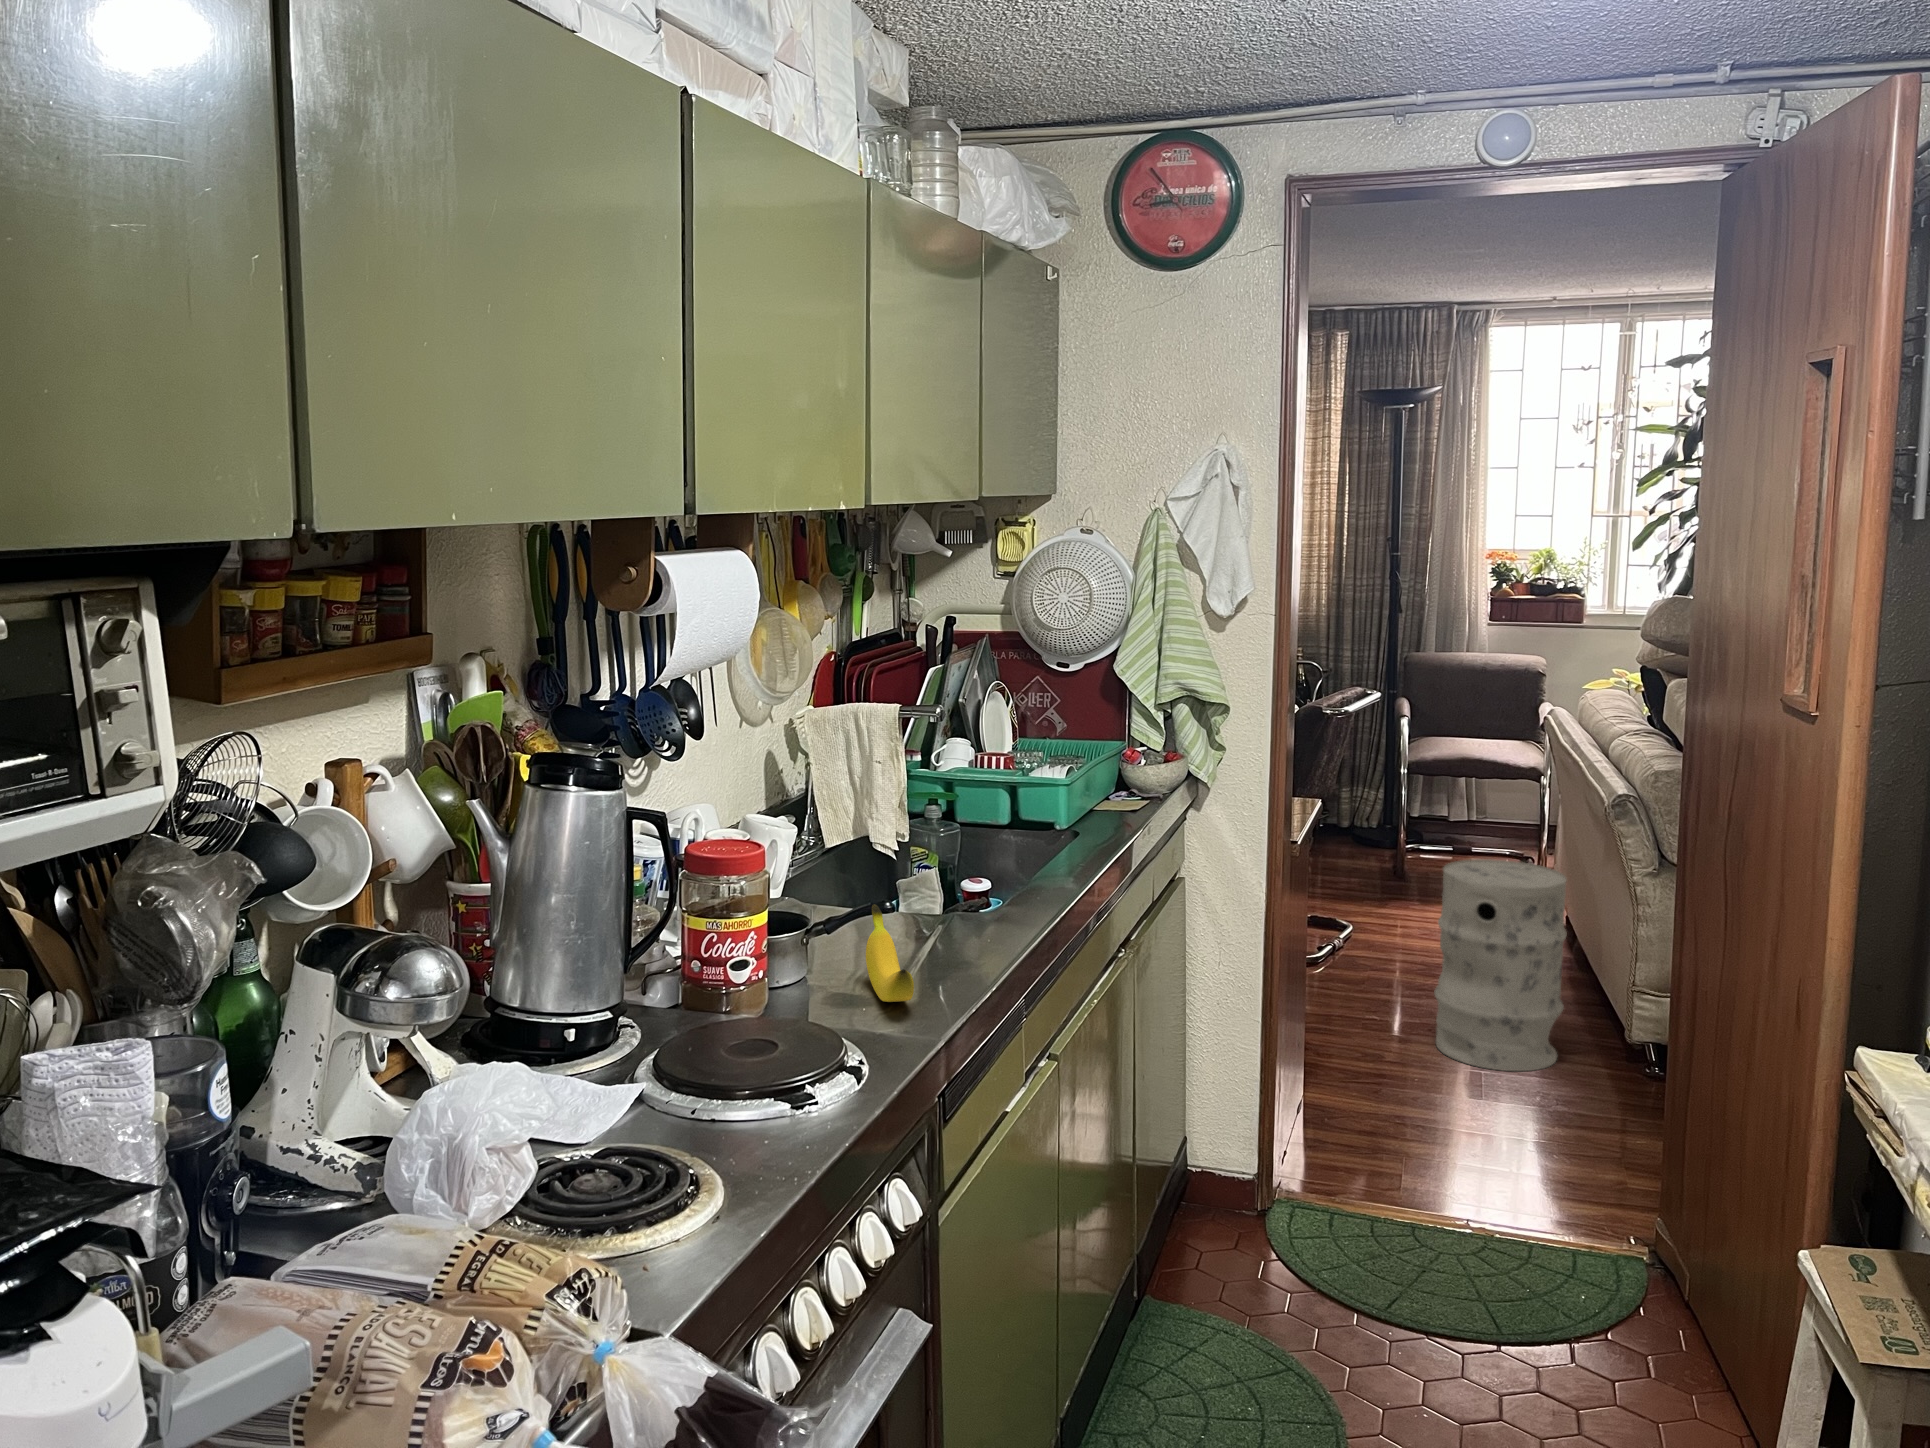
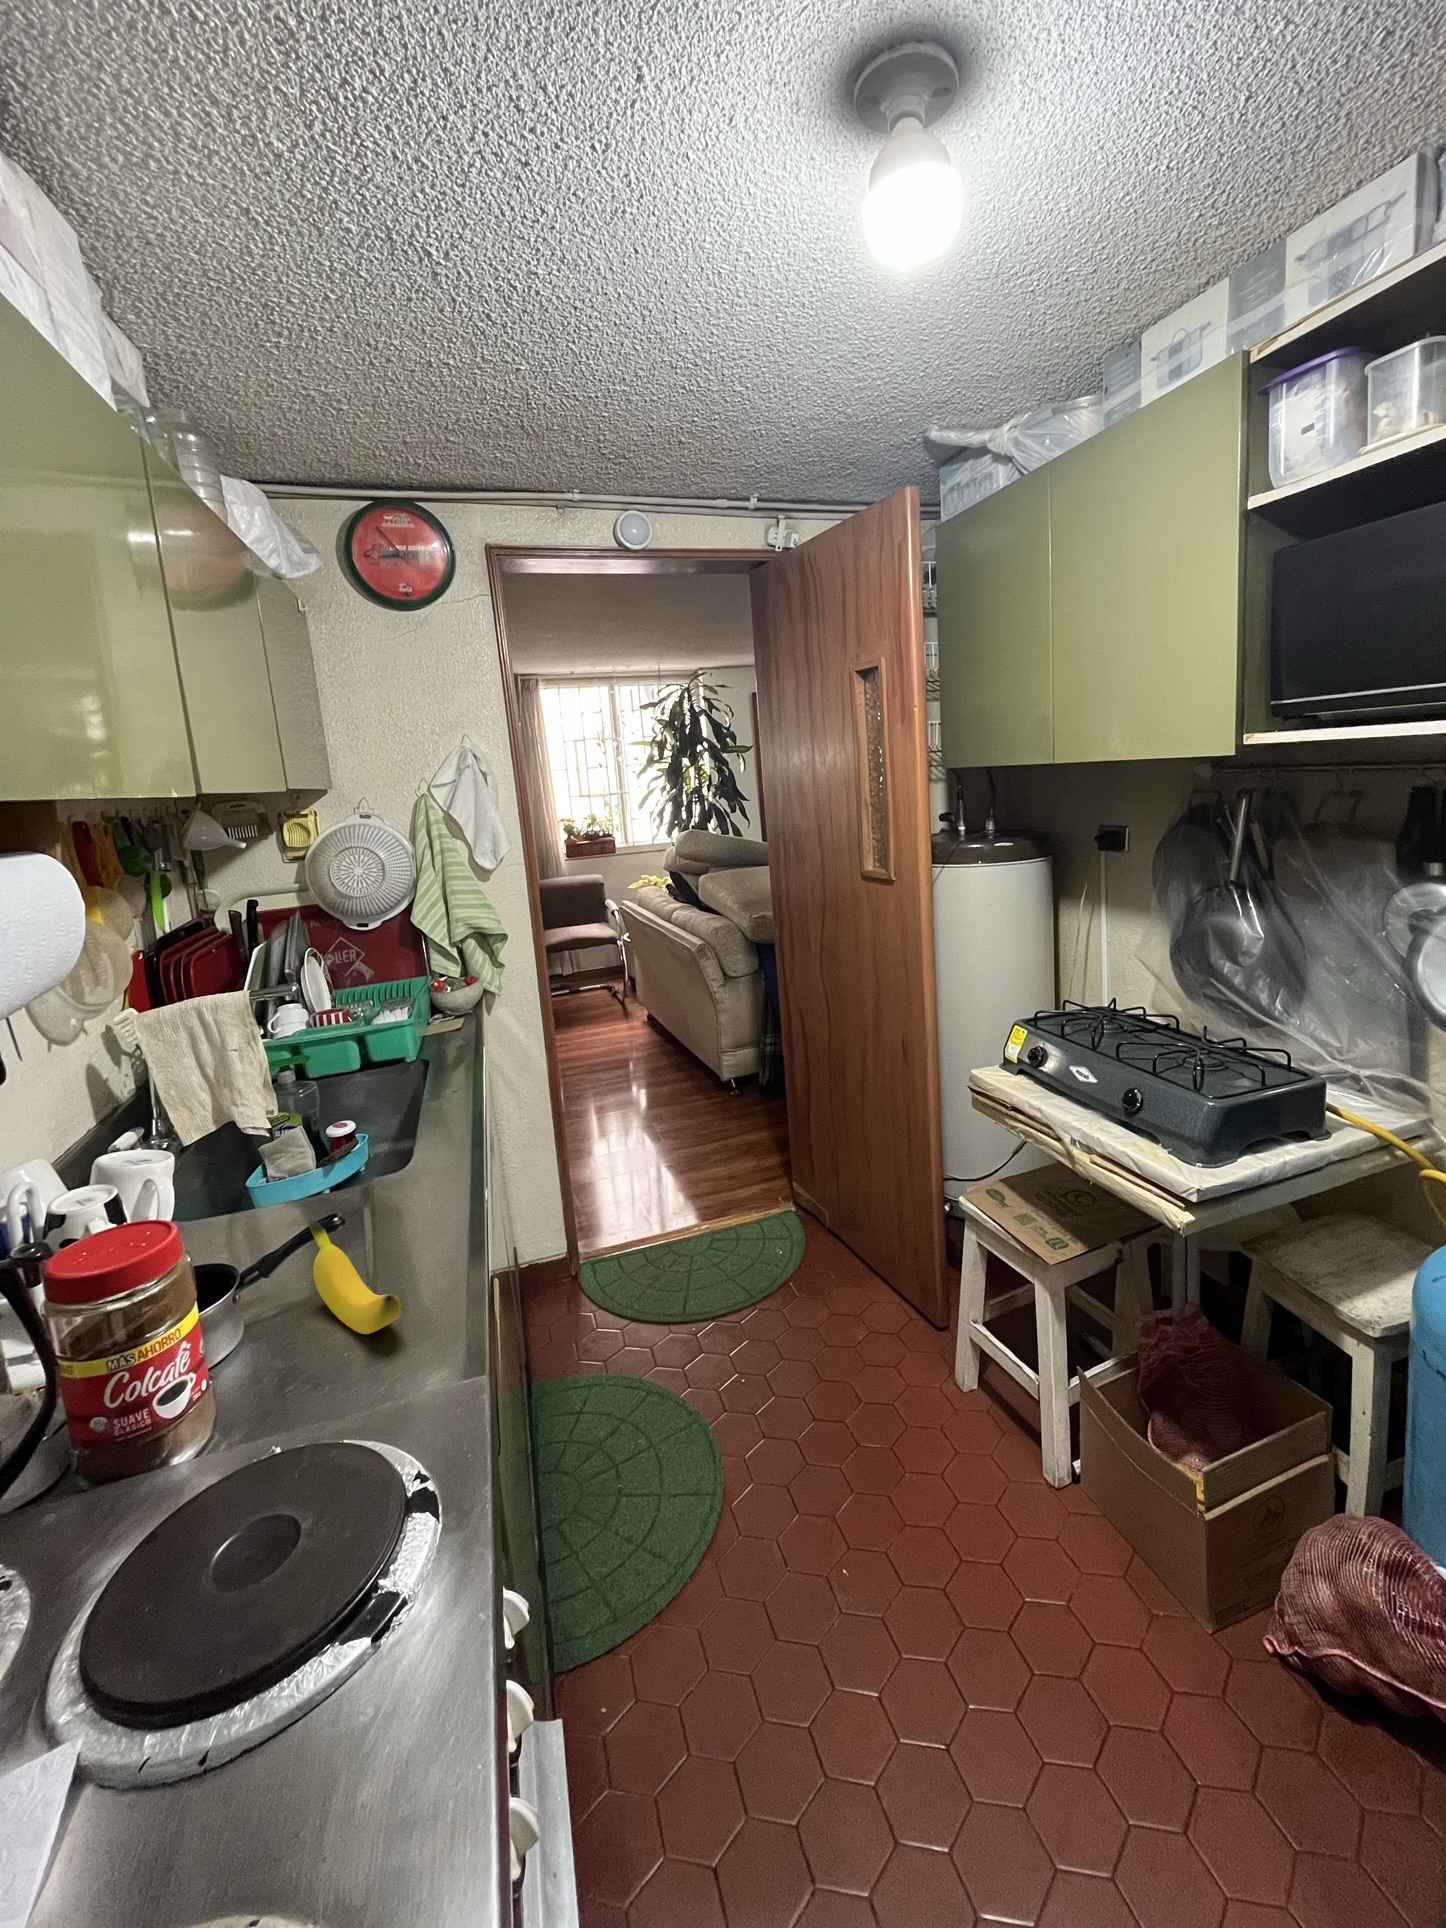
trash can: present [1434,859,1567,1071] -> none [618,994,697,1122]

